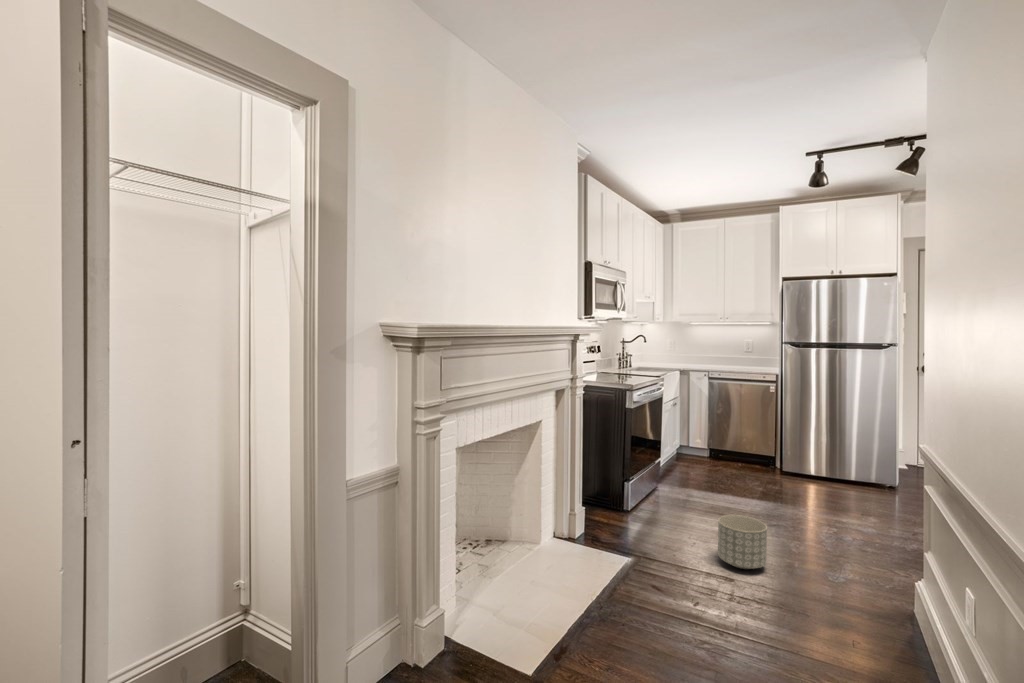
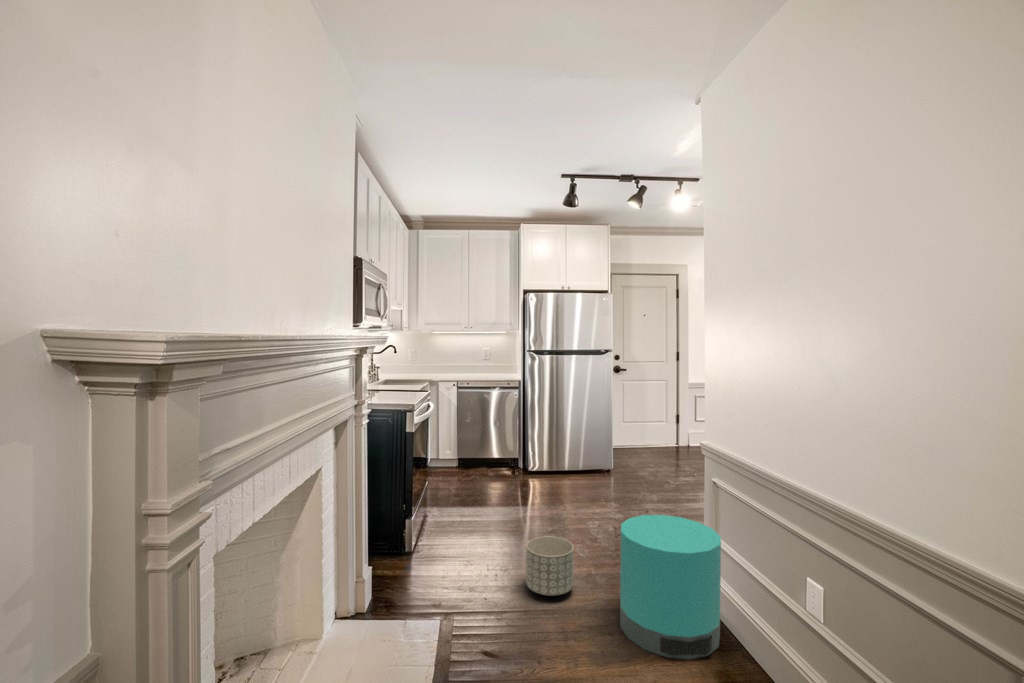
trash can: none [798,509,920,657] -> present [620,515,721,660]

